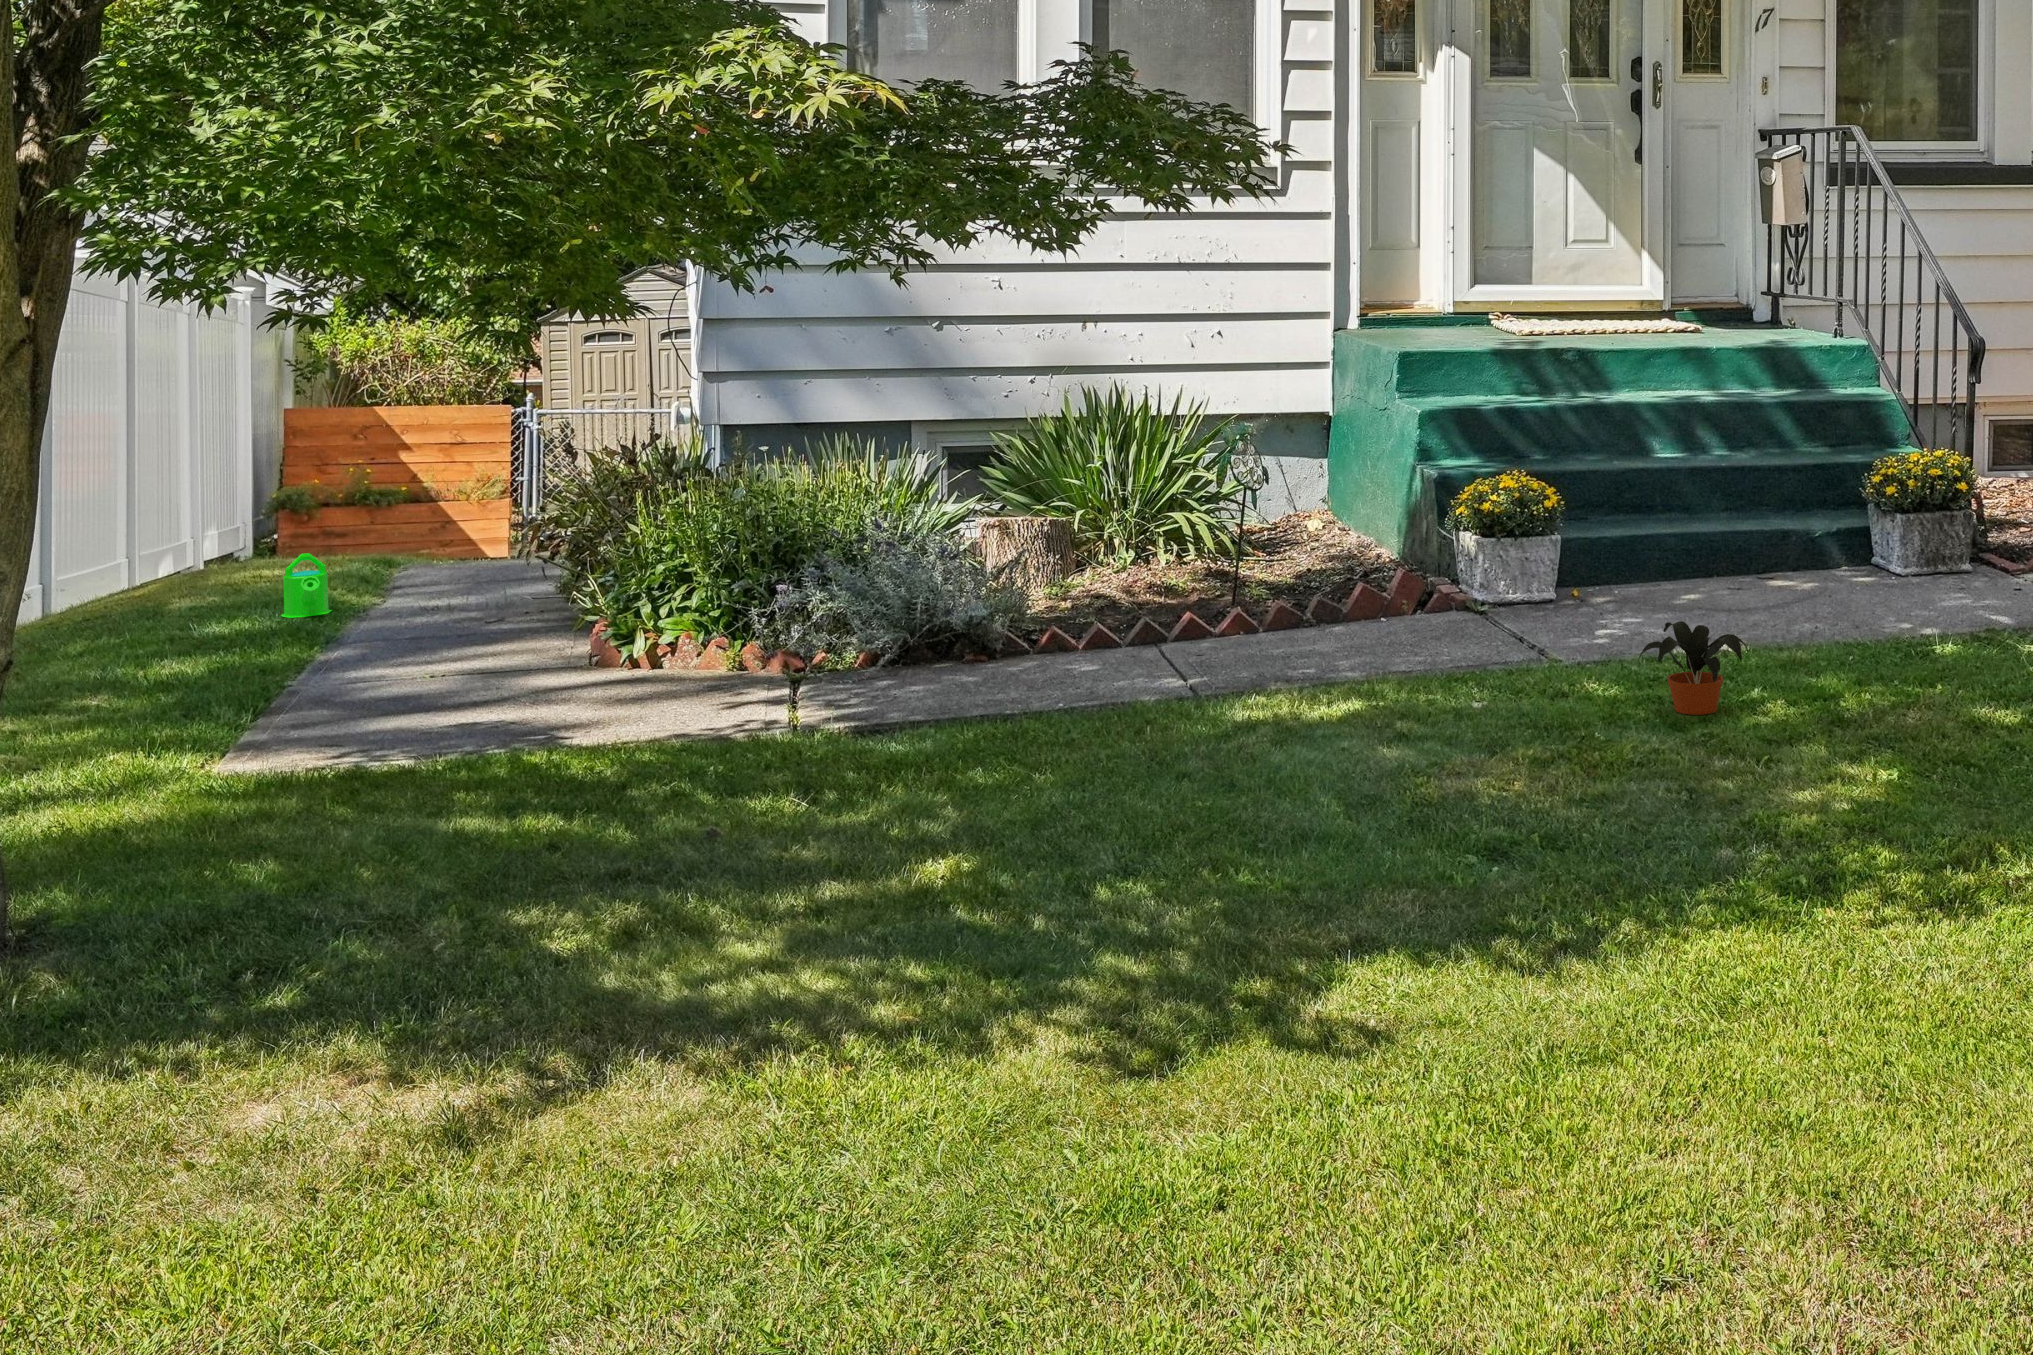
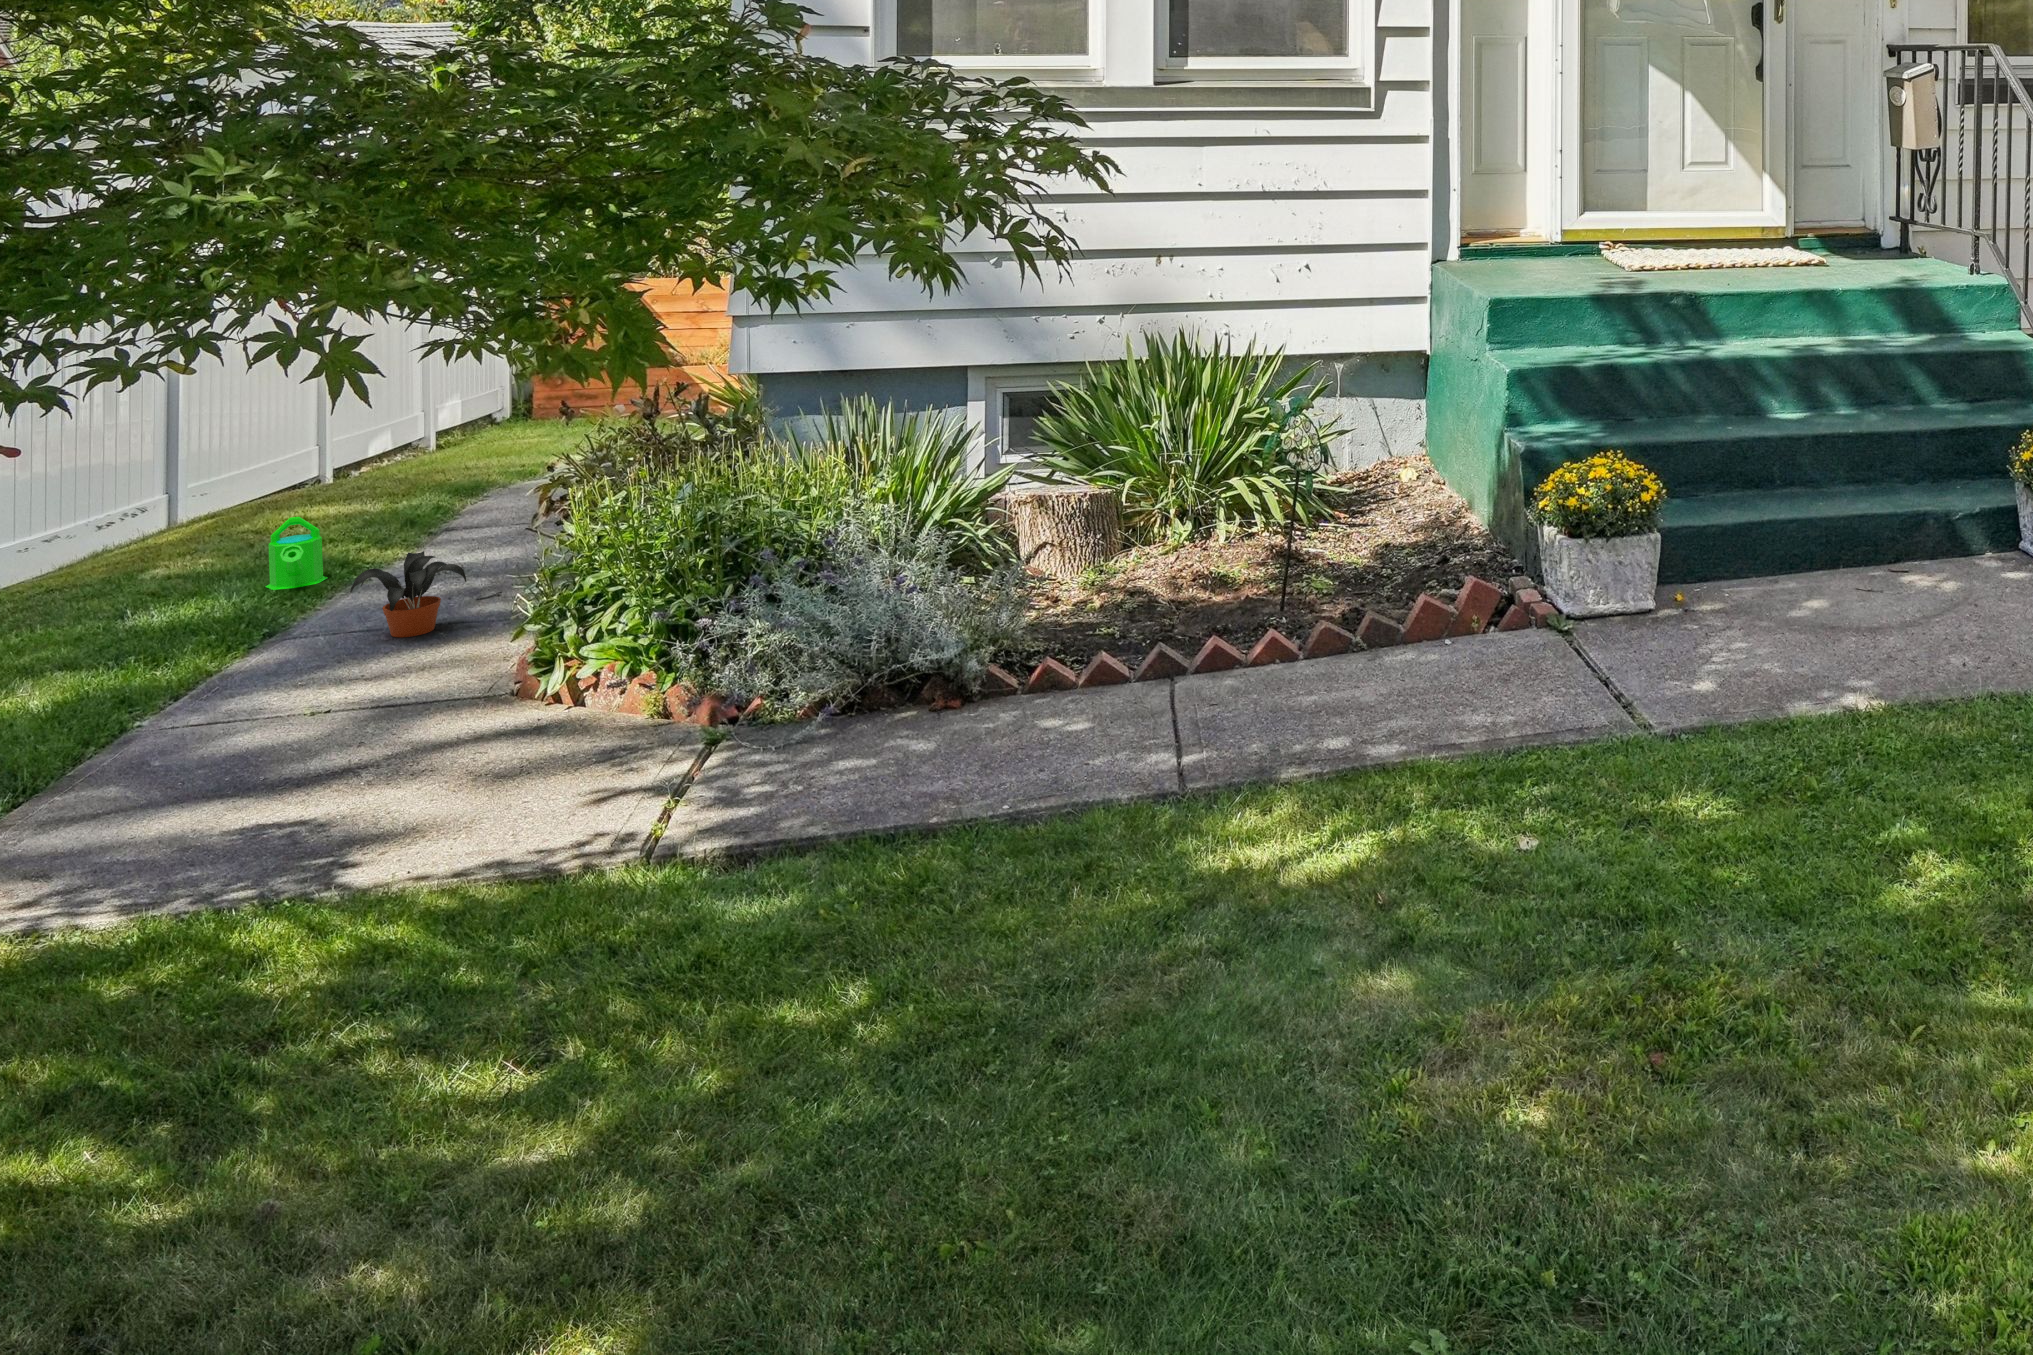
potted plant: present [1639,621,1748,715] -> present [350,551,466,637]

